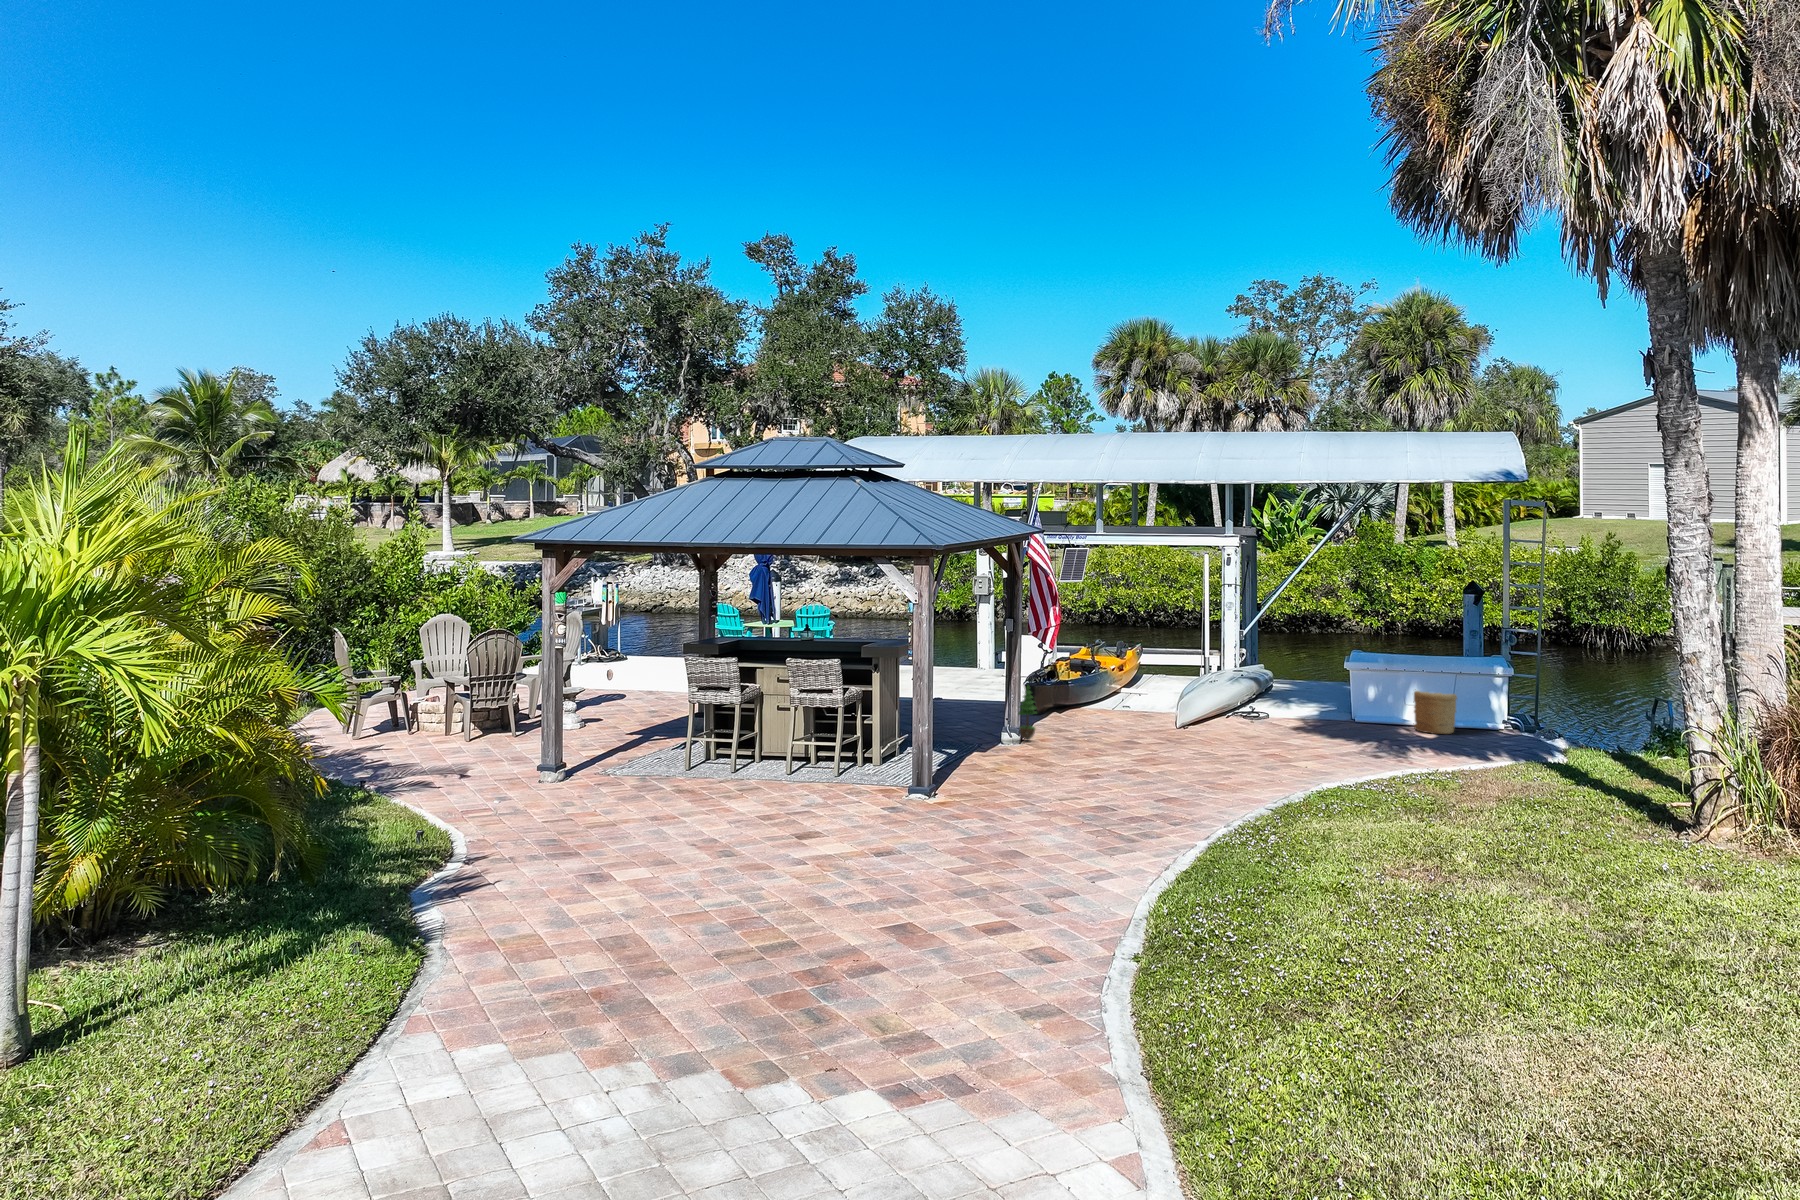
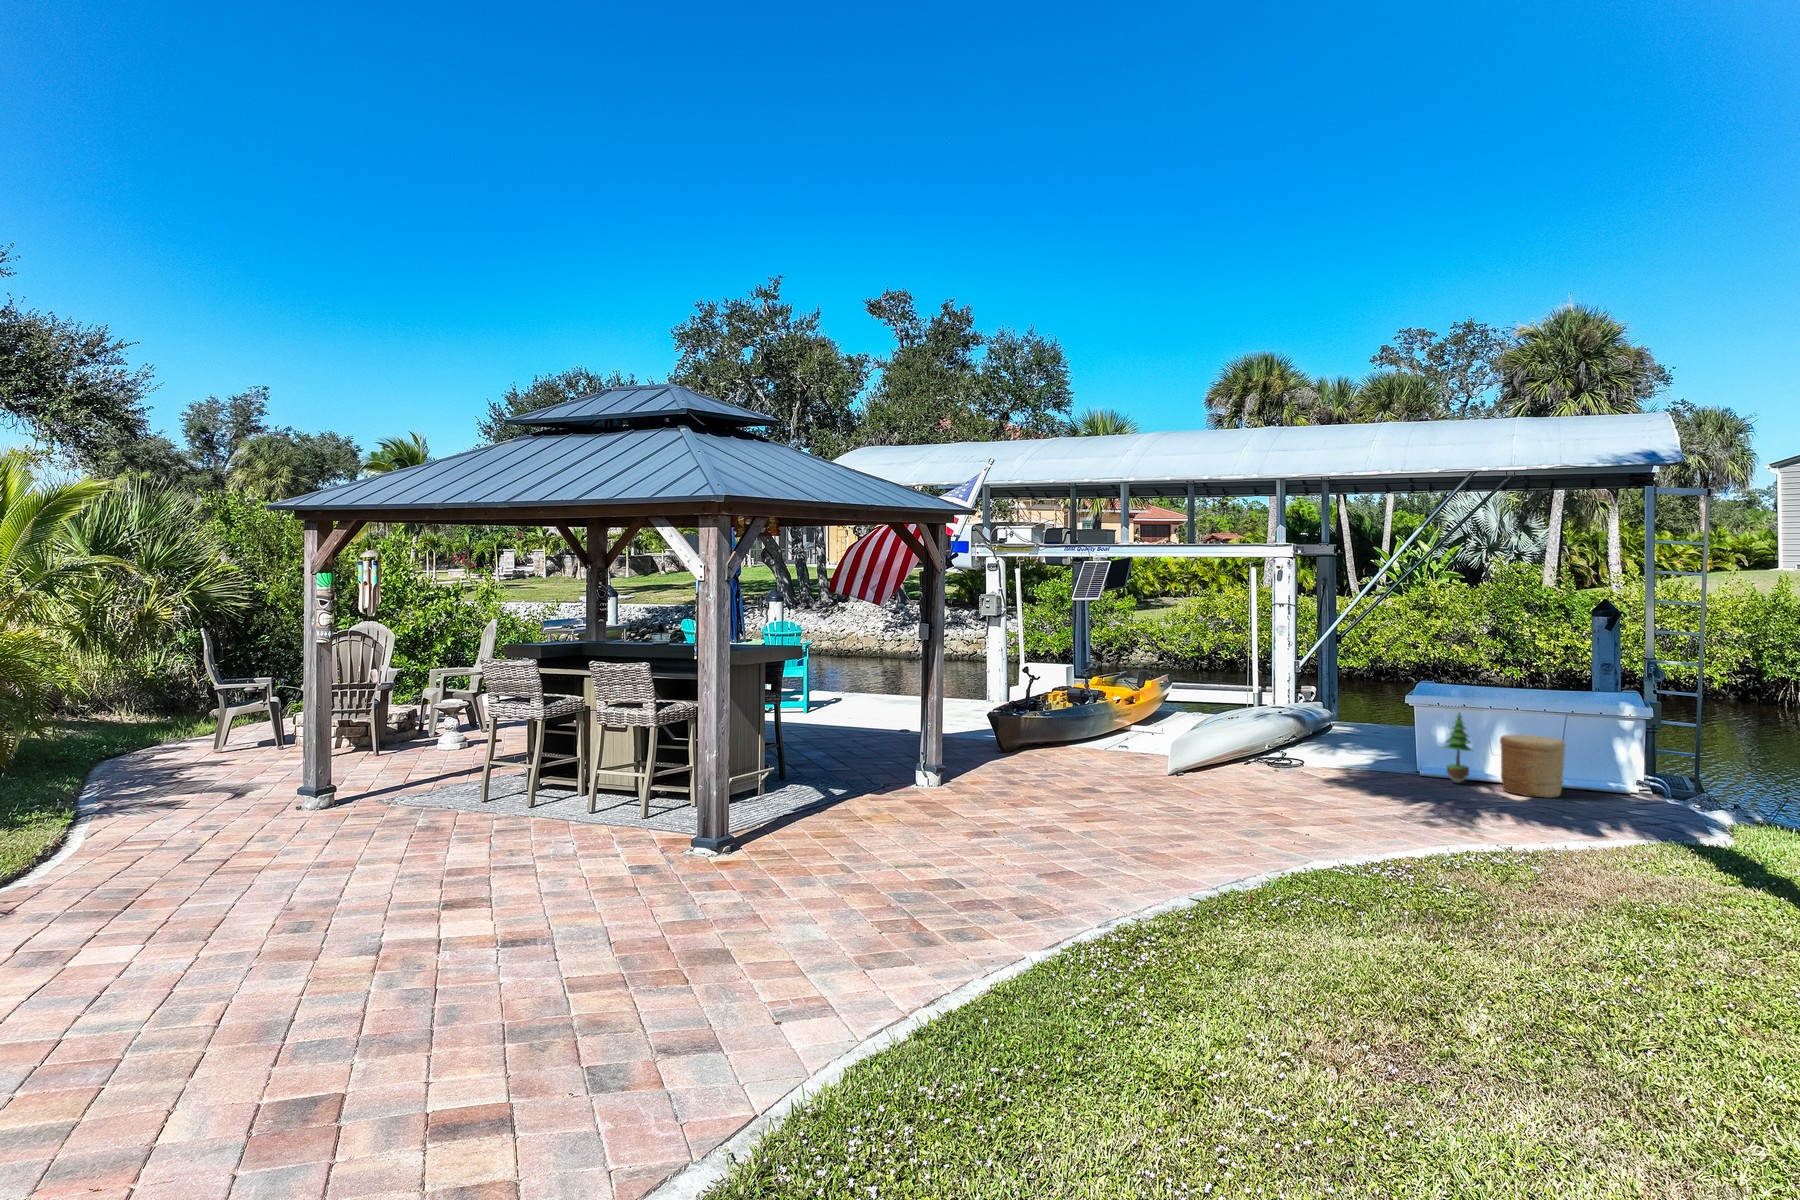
potted tree: present [1018,686,1036,740] -> present [1445,712,1471,783]

